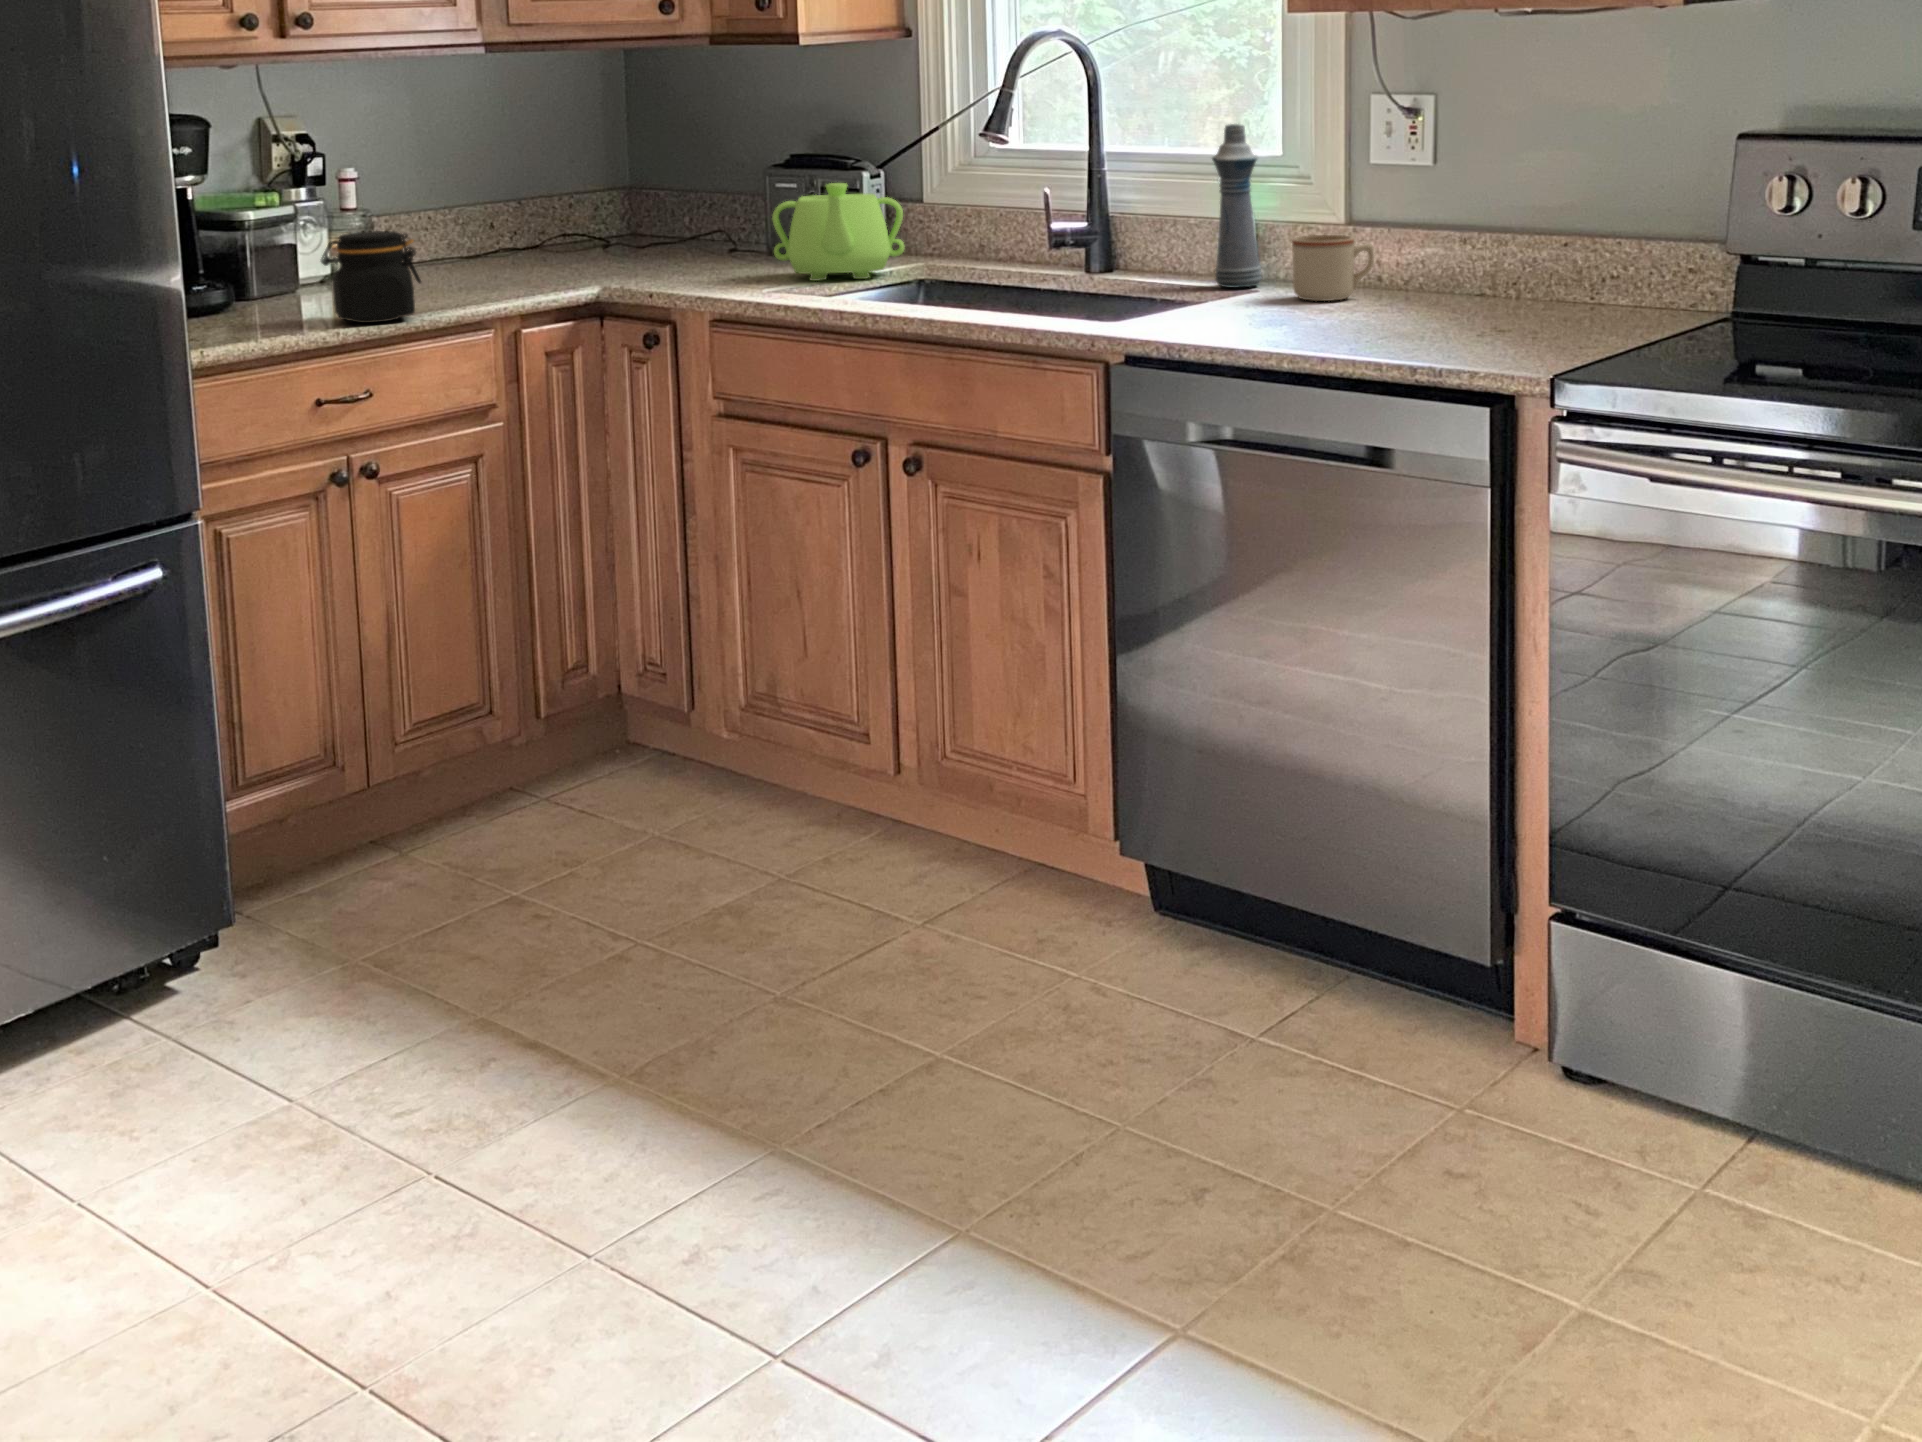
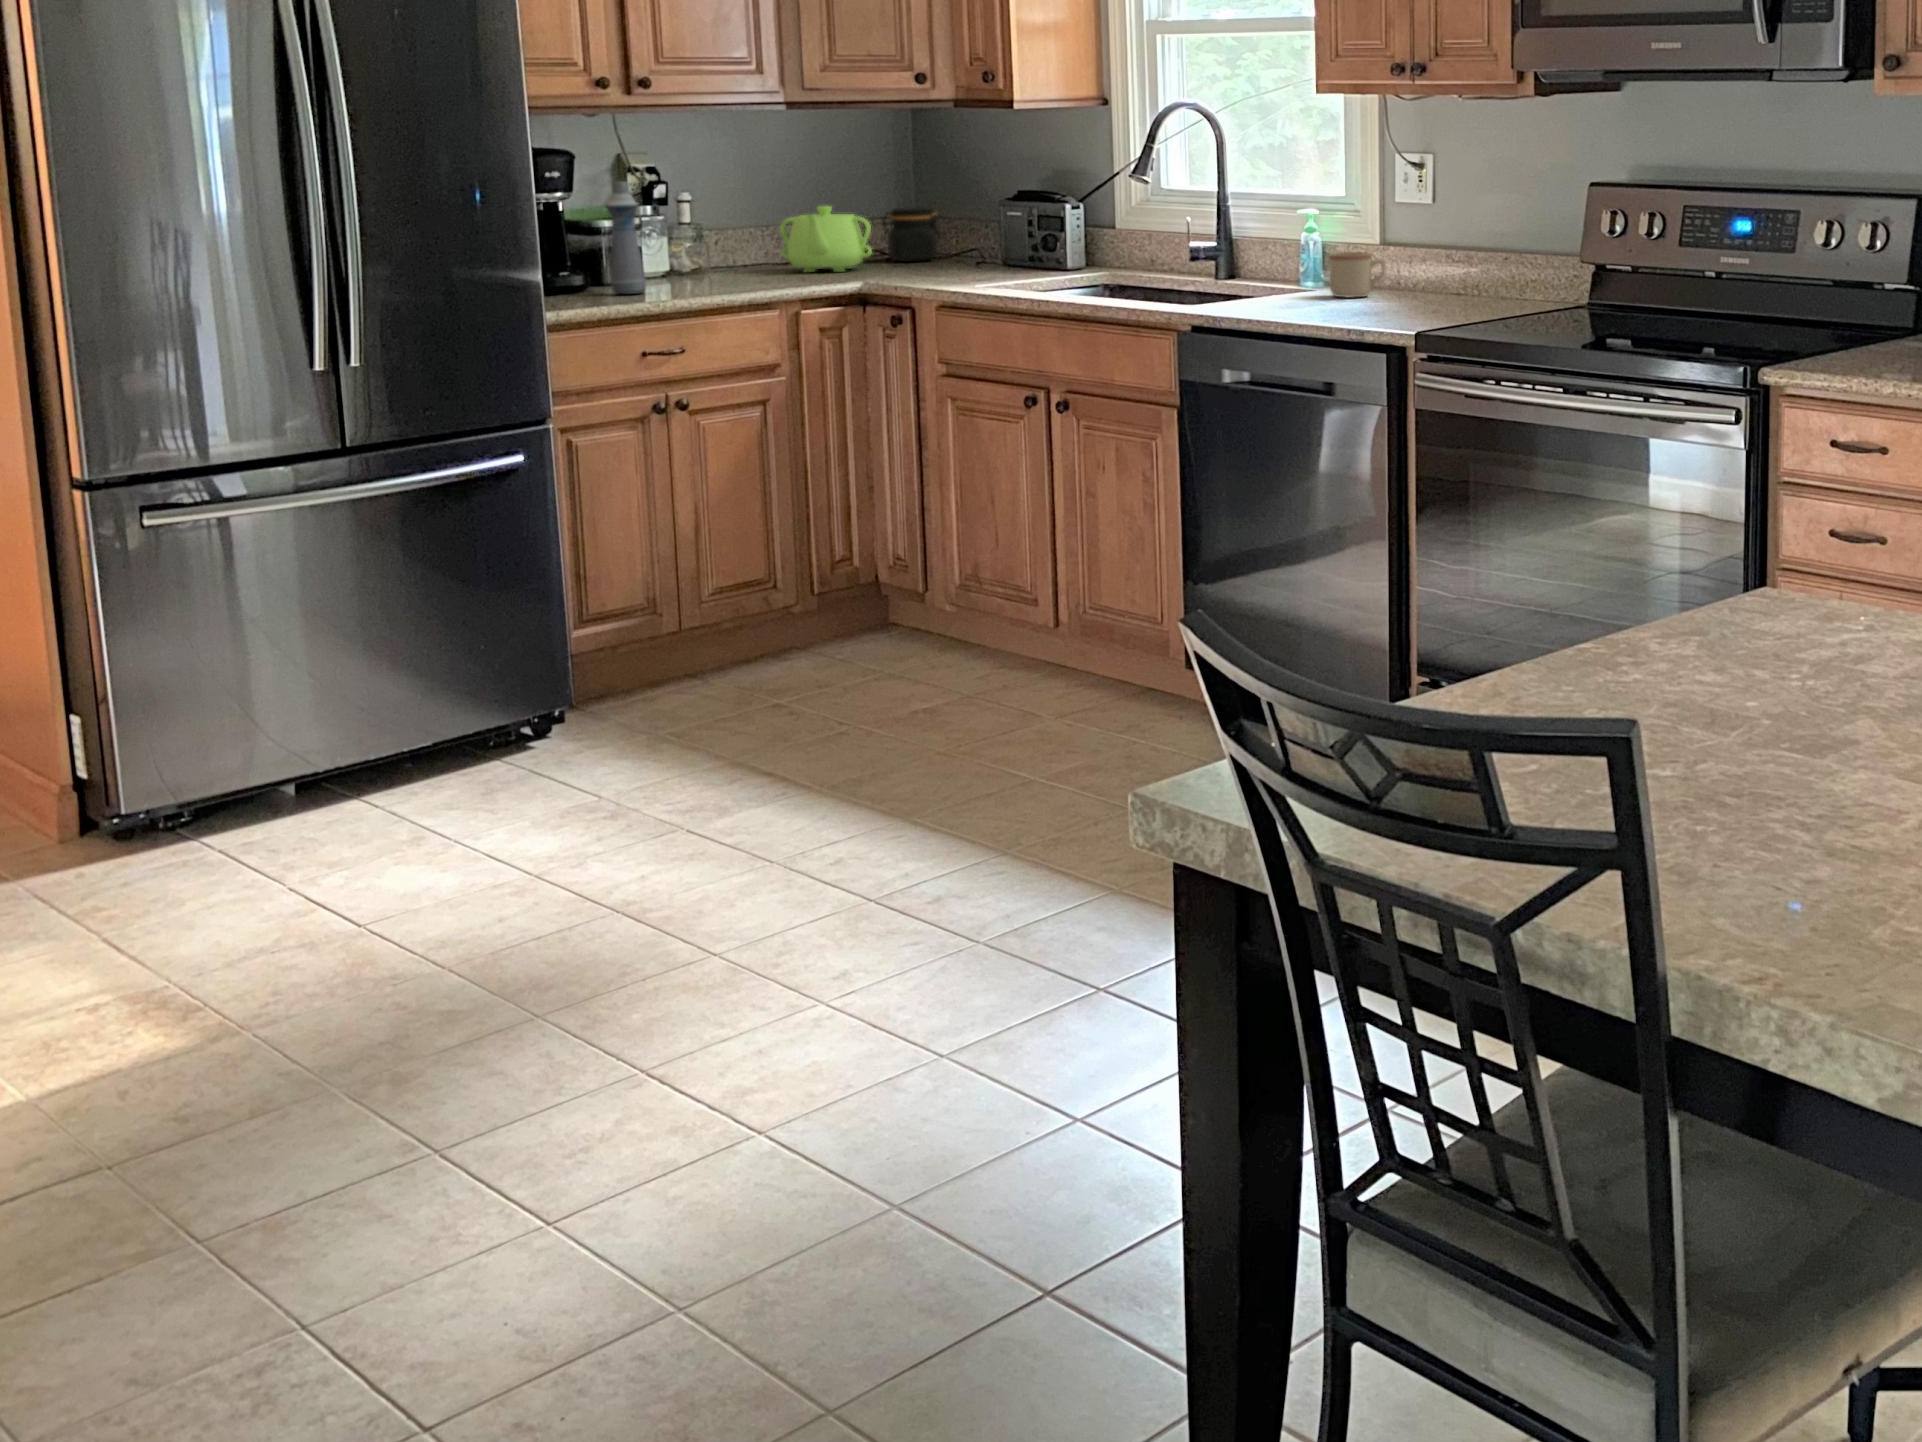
bottle: present [1212,124,1262,288] -> present [605,181,646,294]
teapot: present [772,183,904,281] -> present [780,206,872,272]
jar: present [321,231,421,323] -> present [882,207,940,261]

